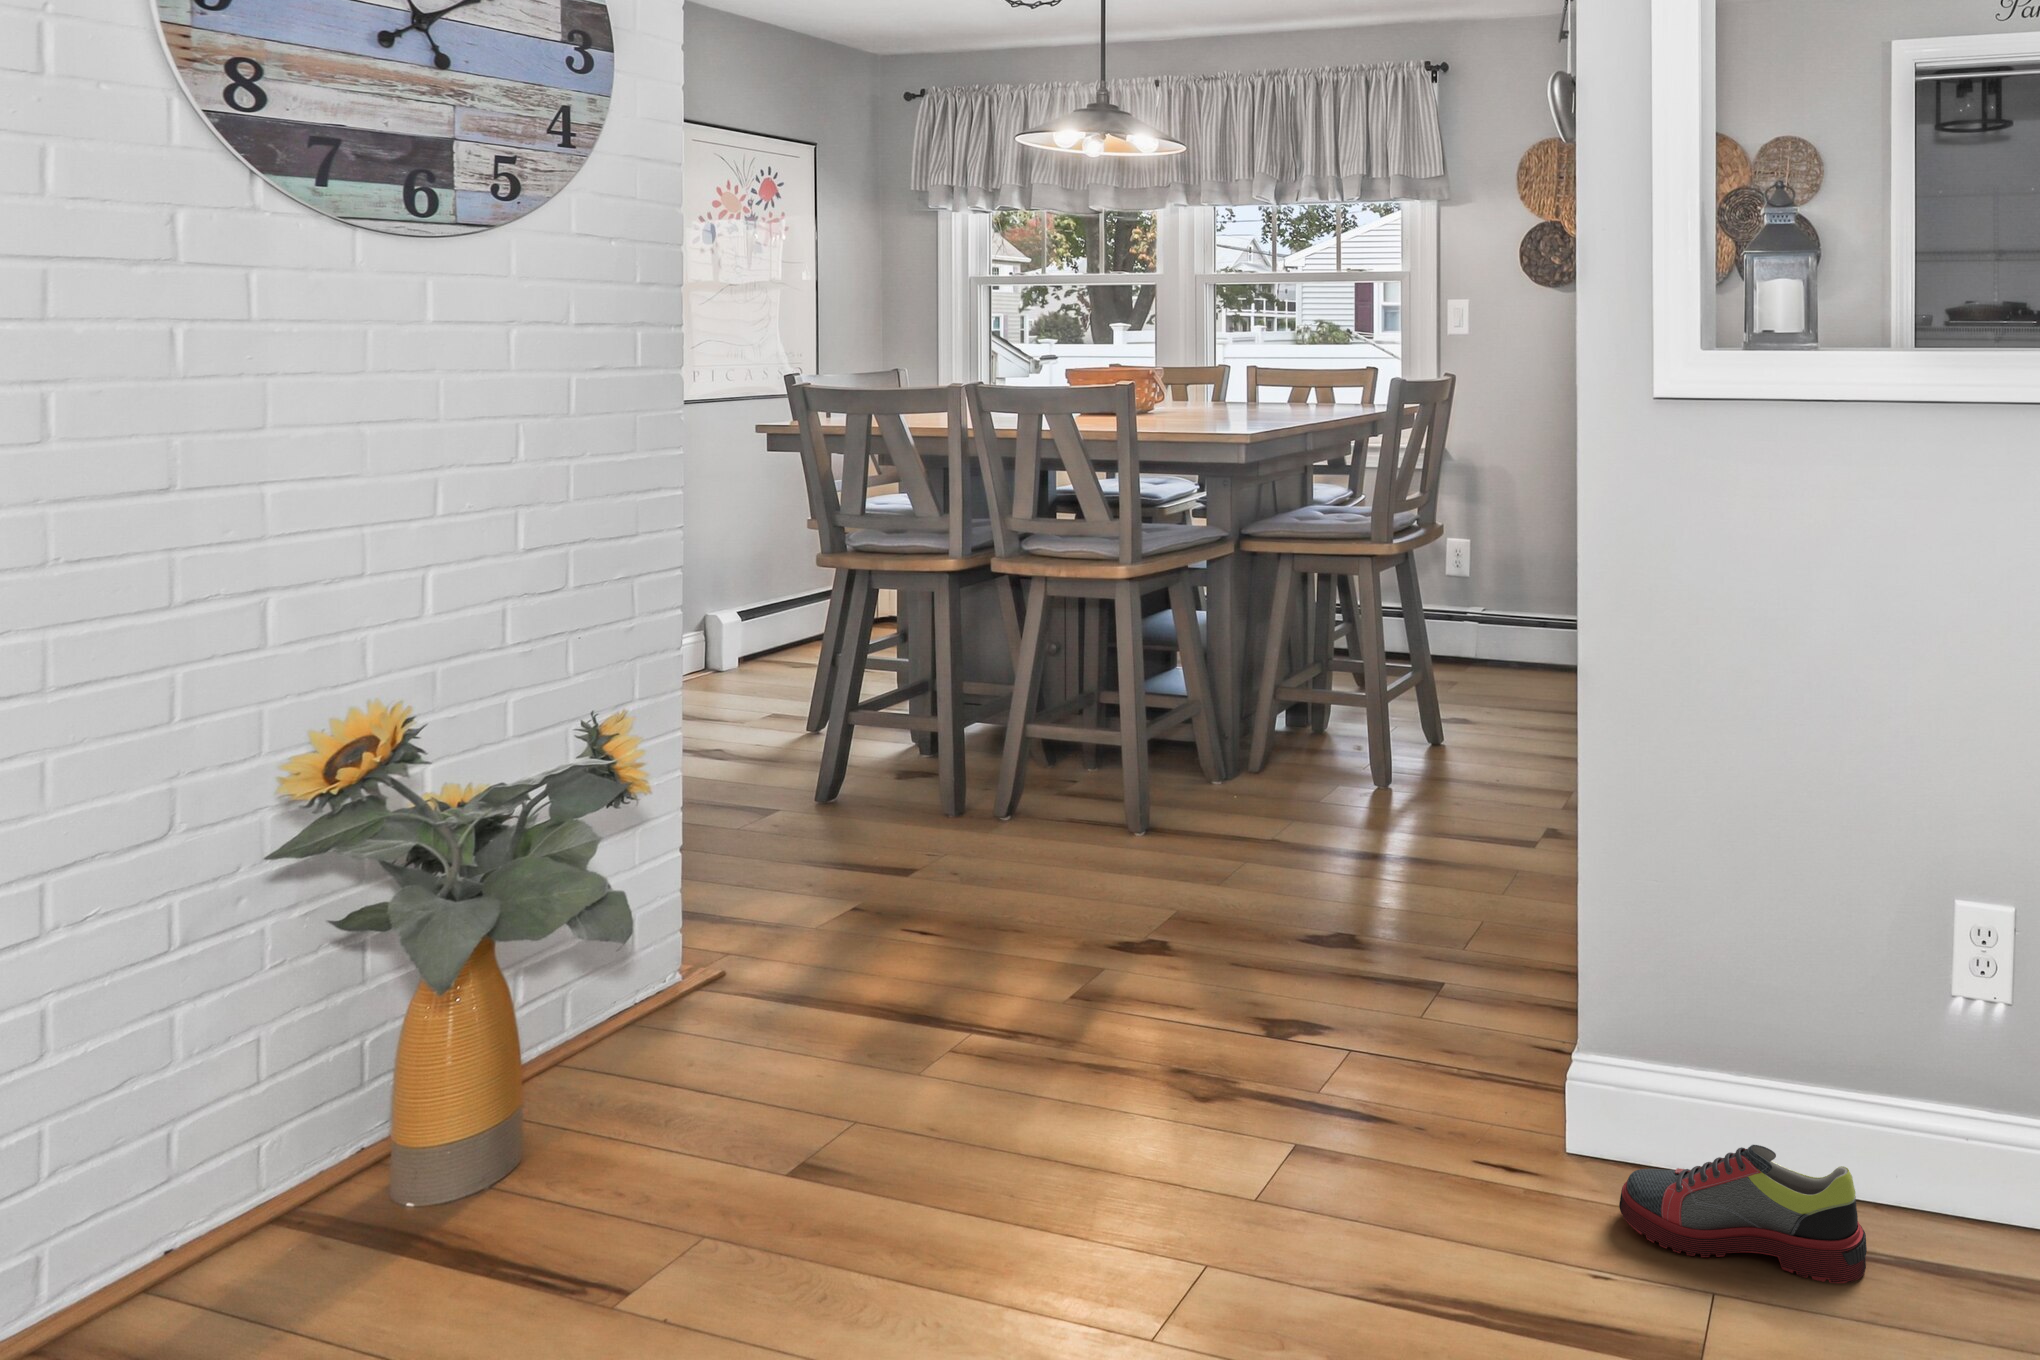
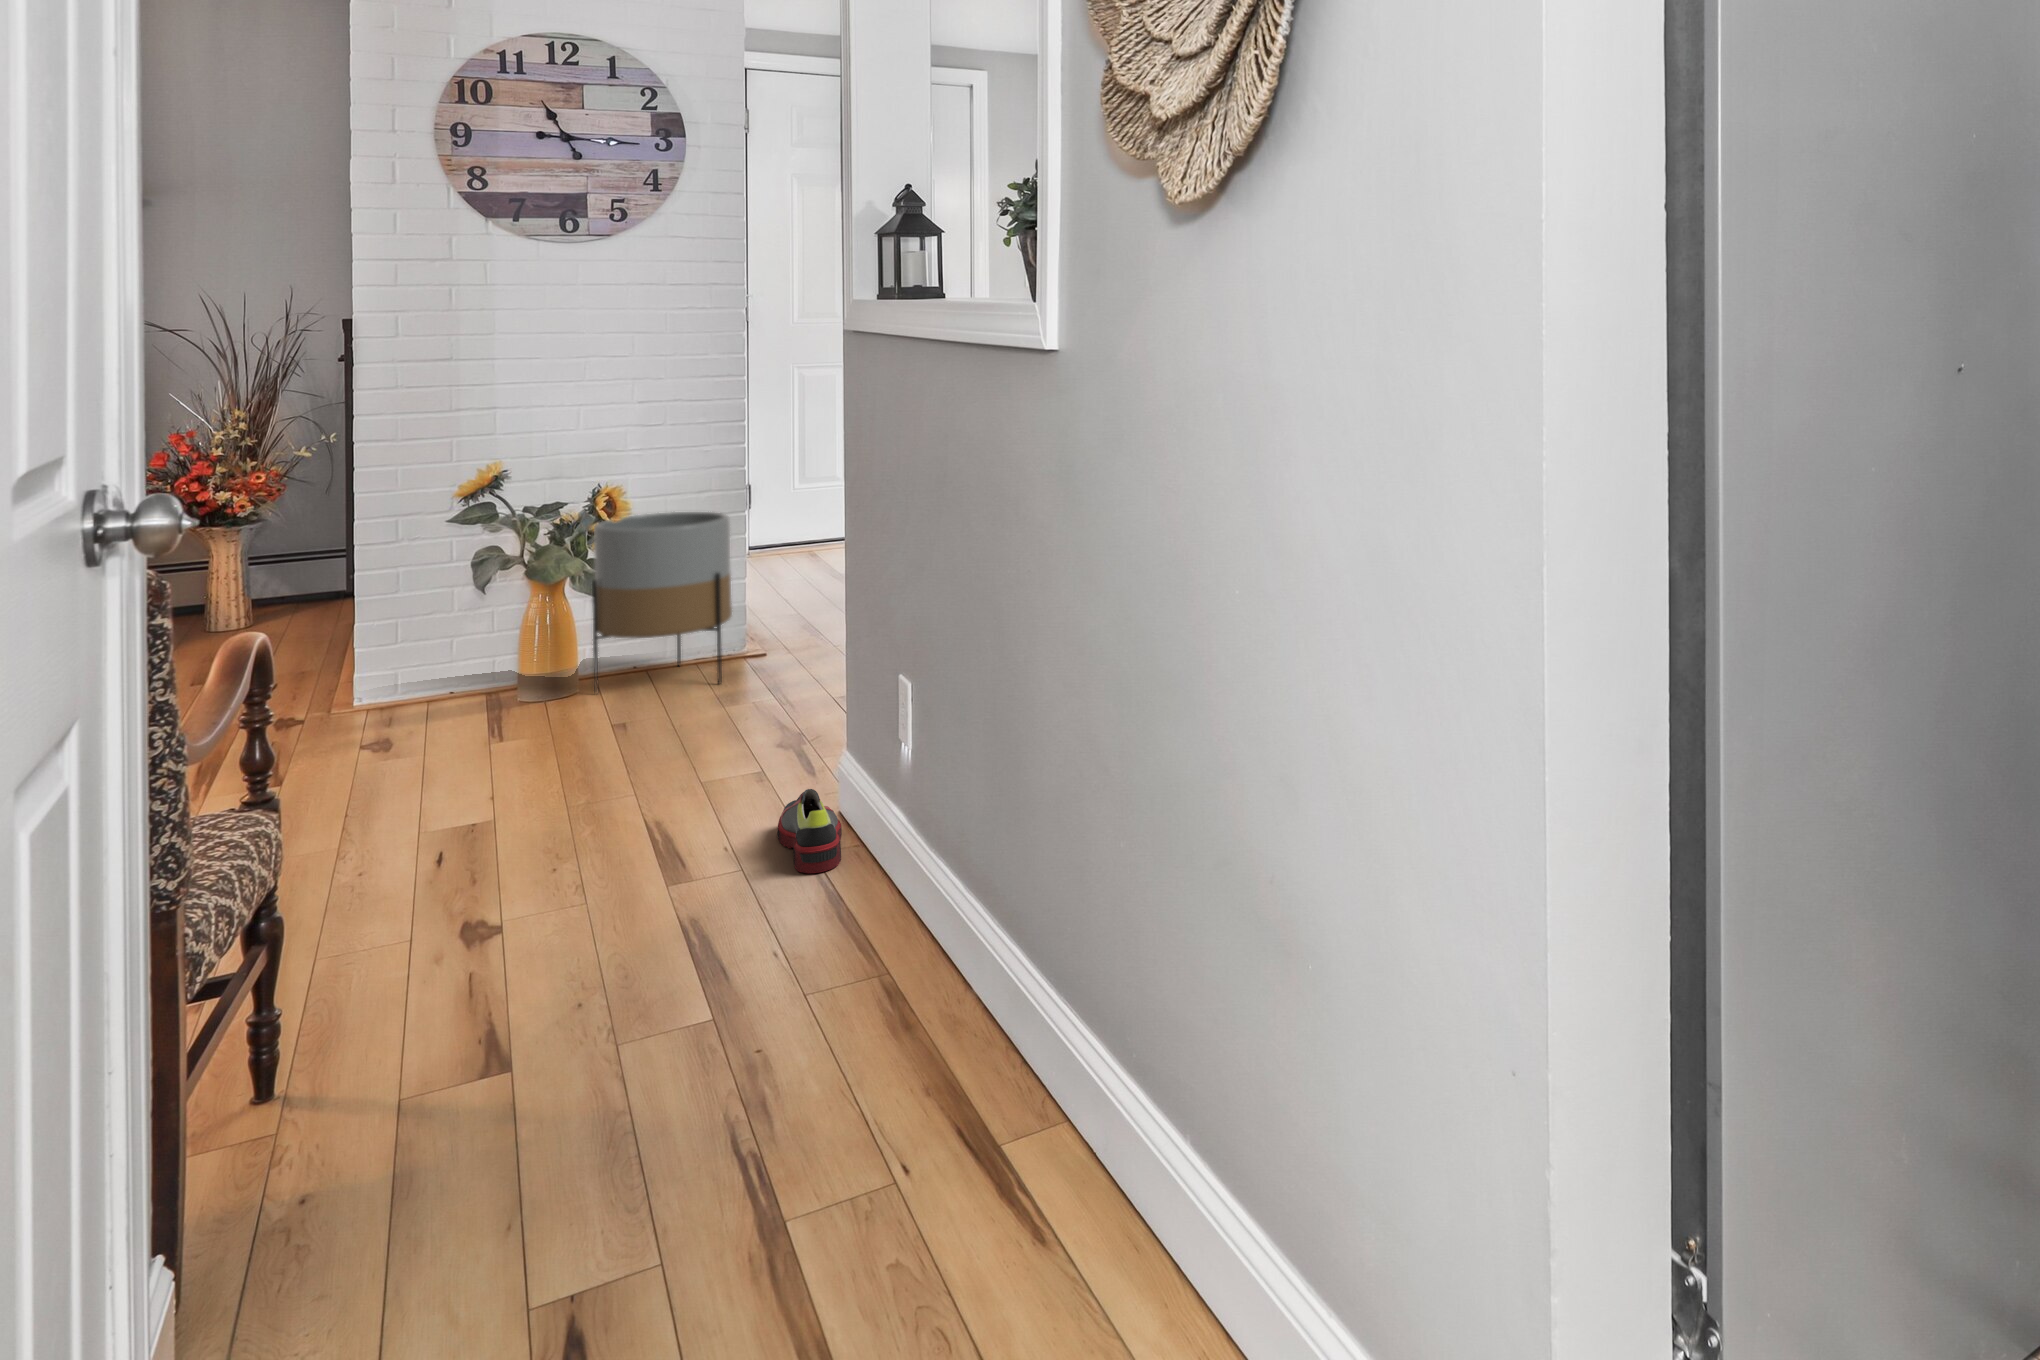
planter: none [529,738,803,1147] -> present [592,512,732,693]

